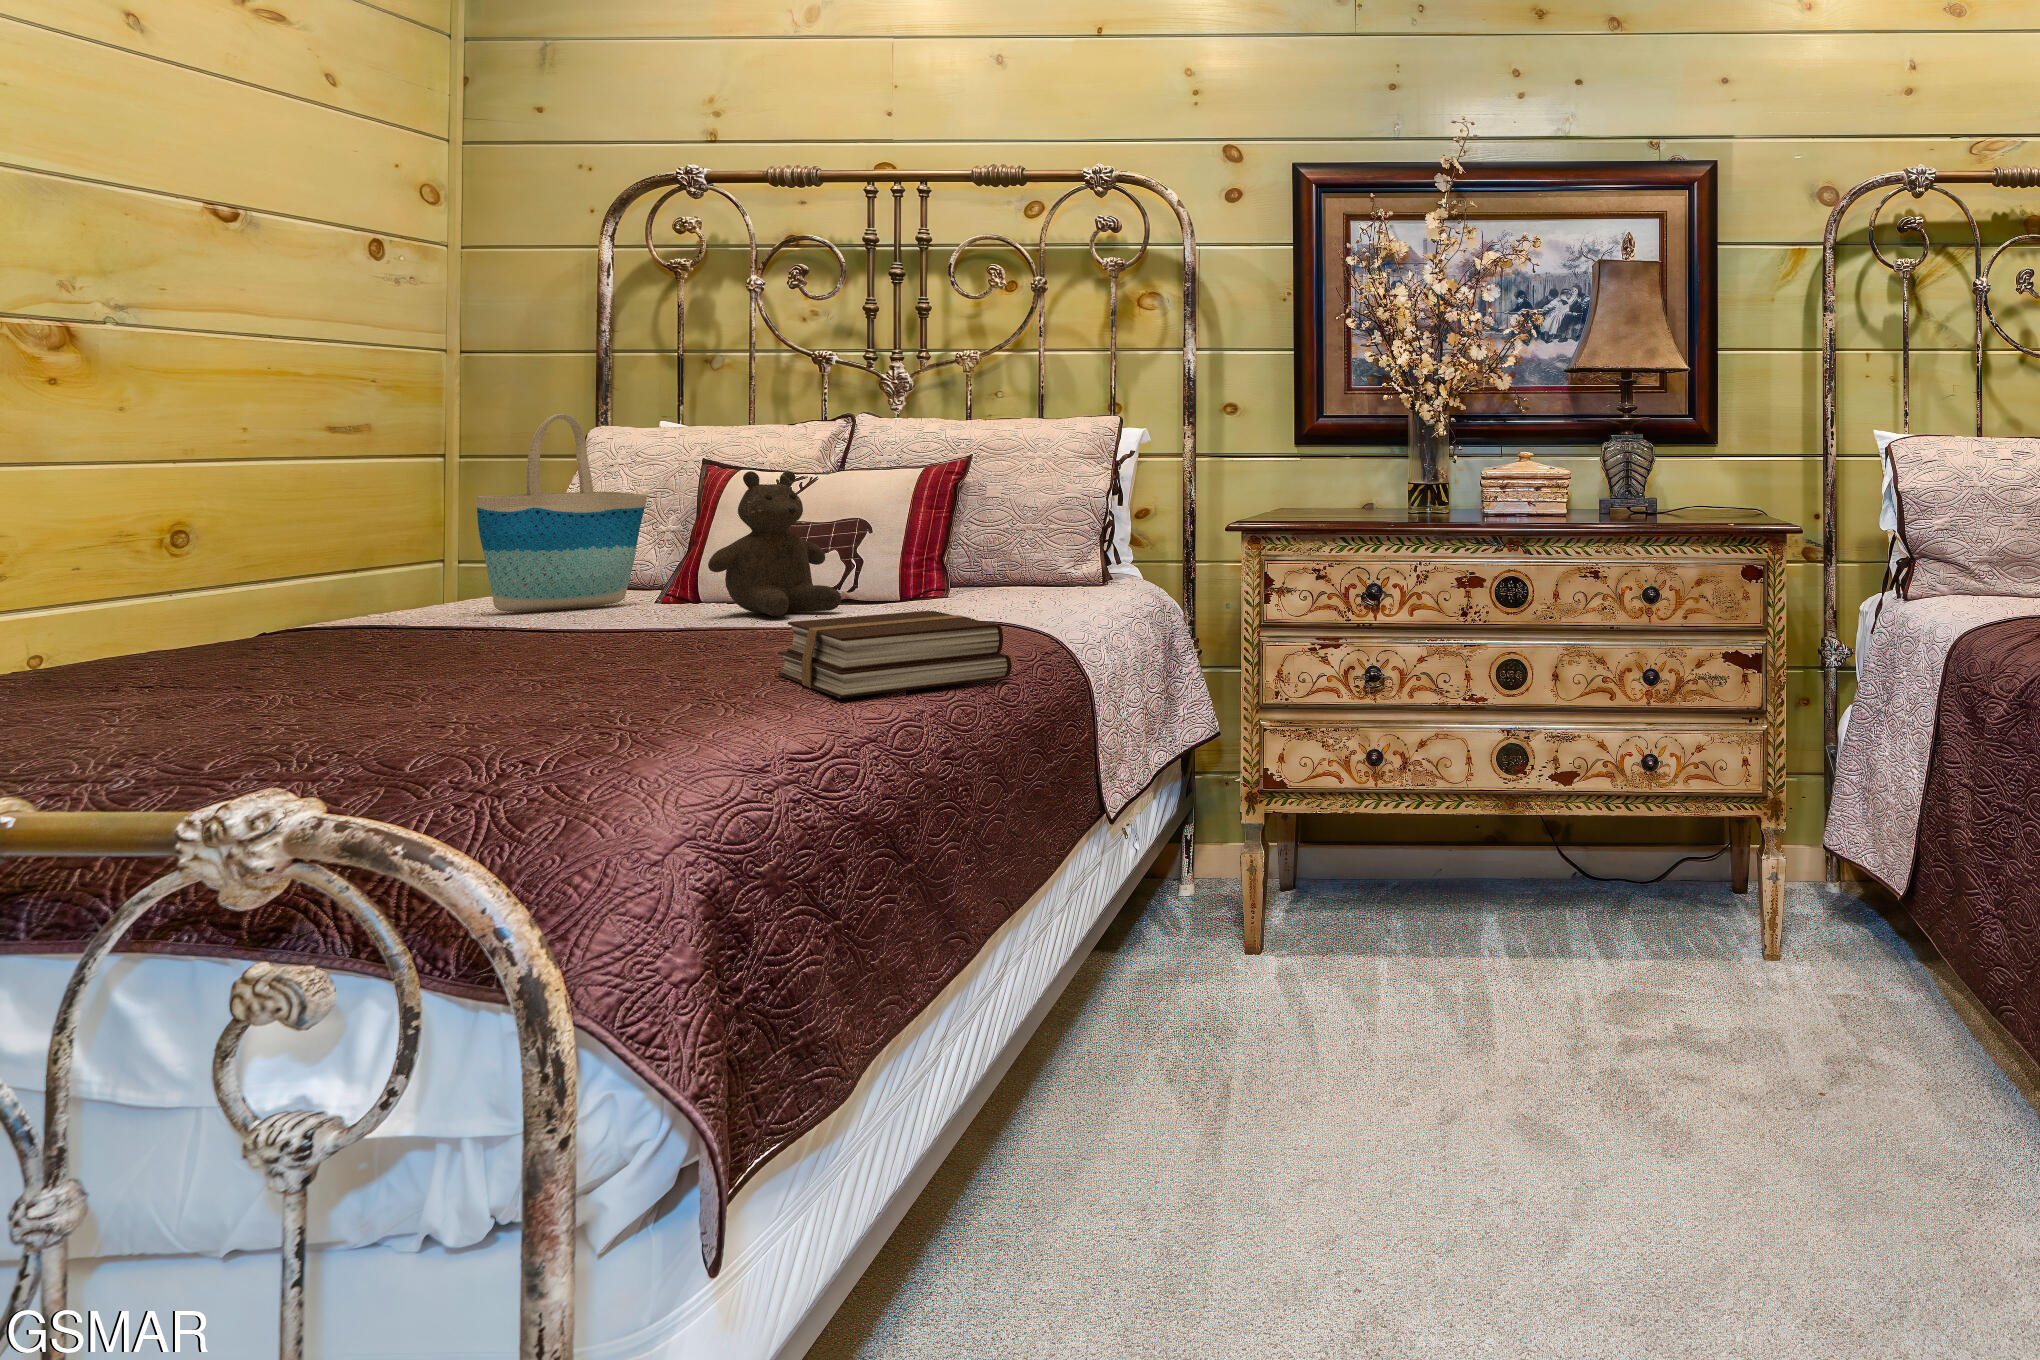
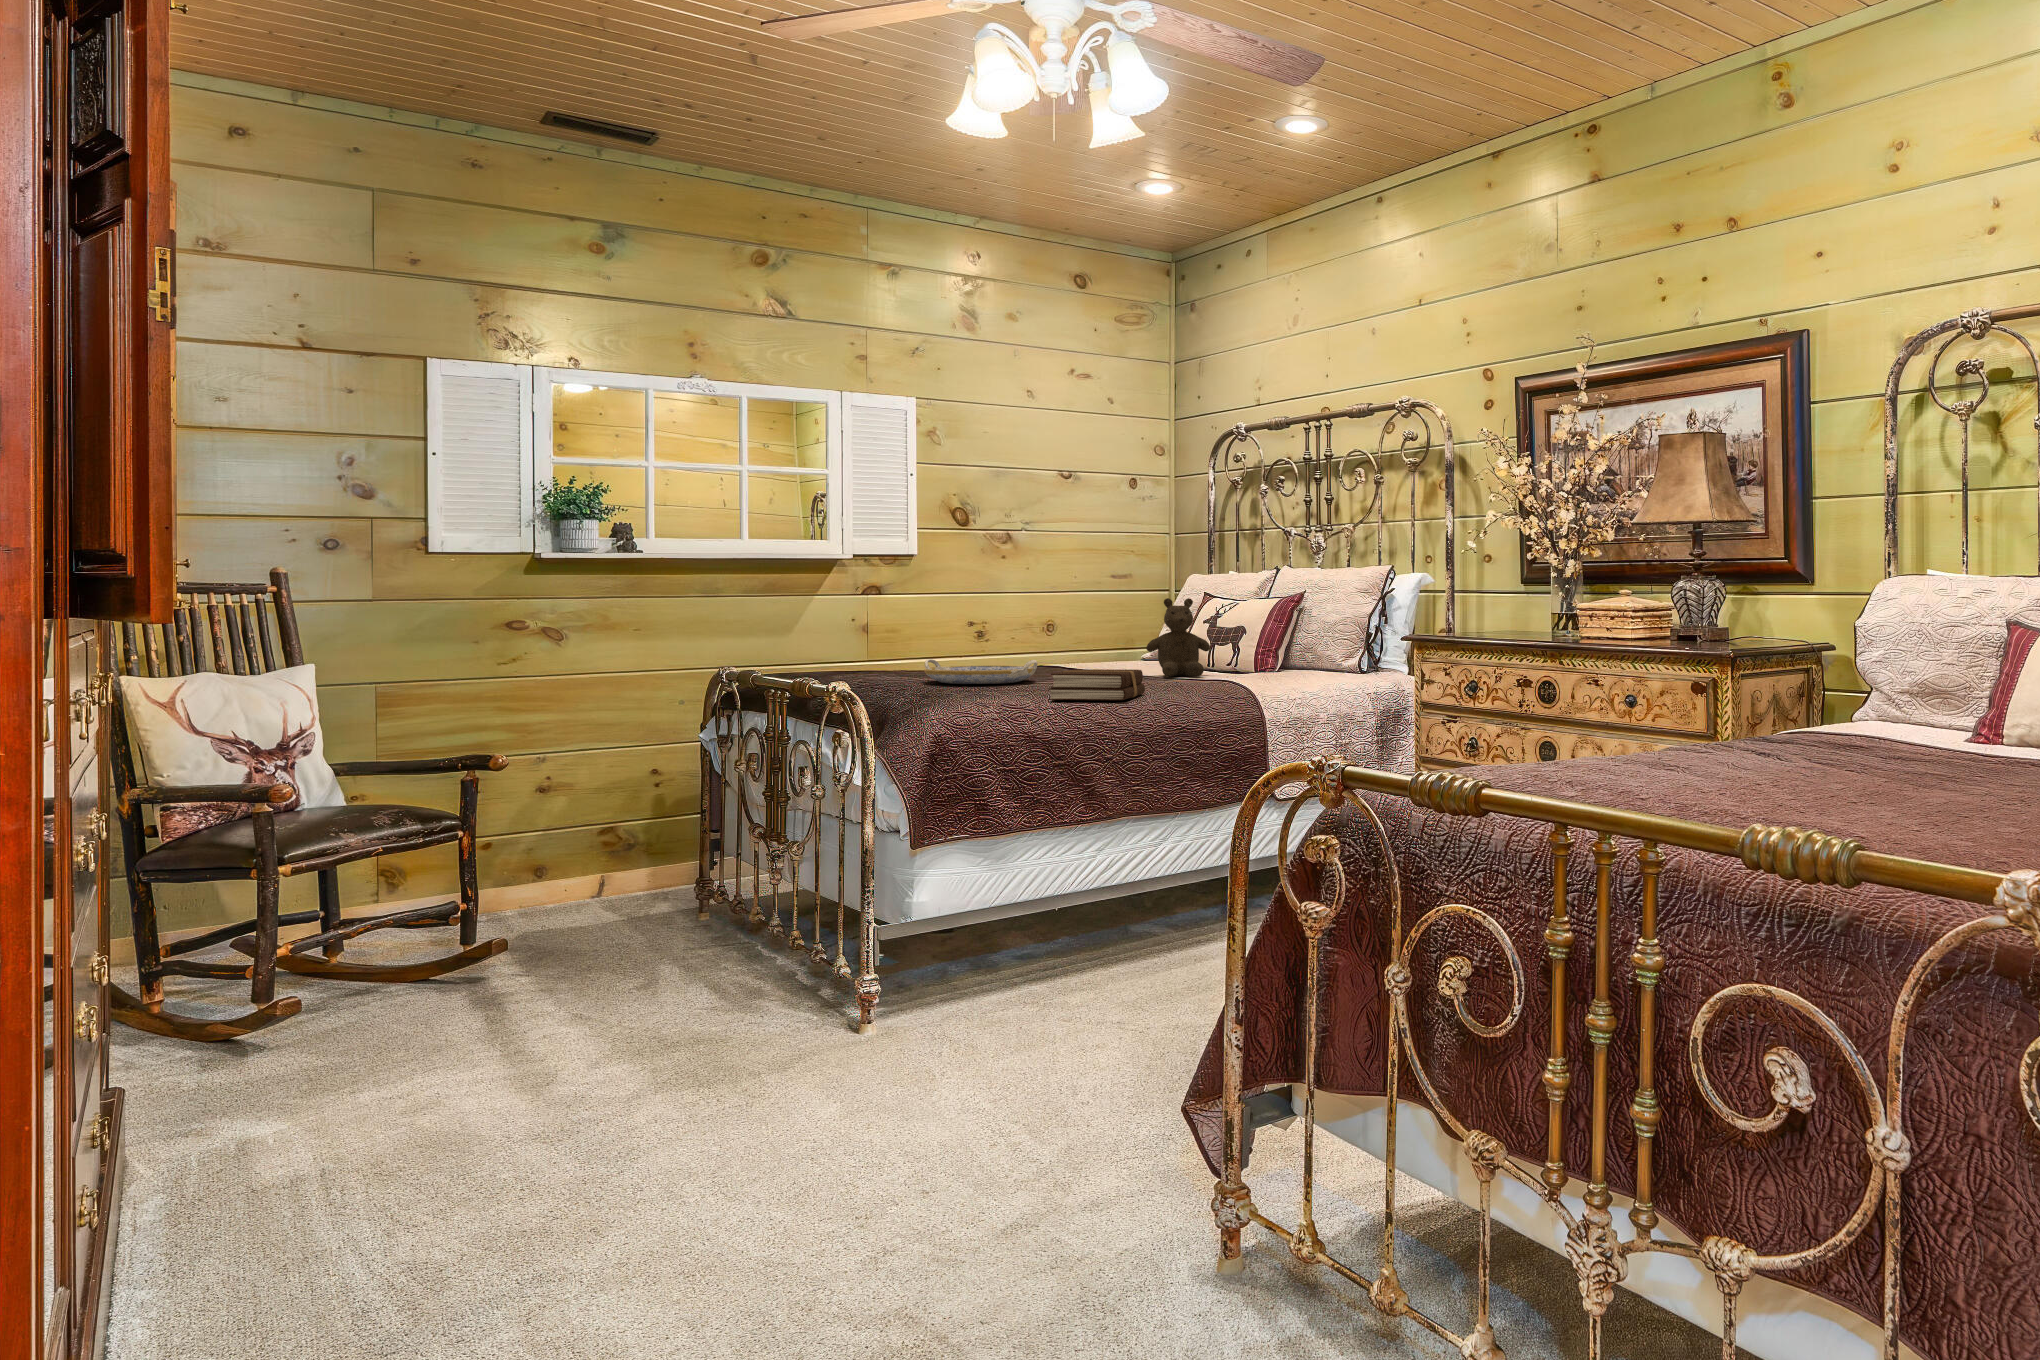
tote bag: present [477,414,647,612] -> none [1081,568,1156,668]
serving tray: none [184,608,547,684] -> present [924,659,1037,684]

